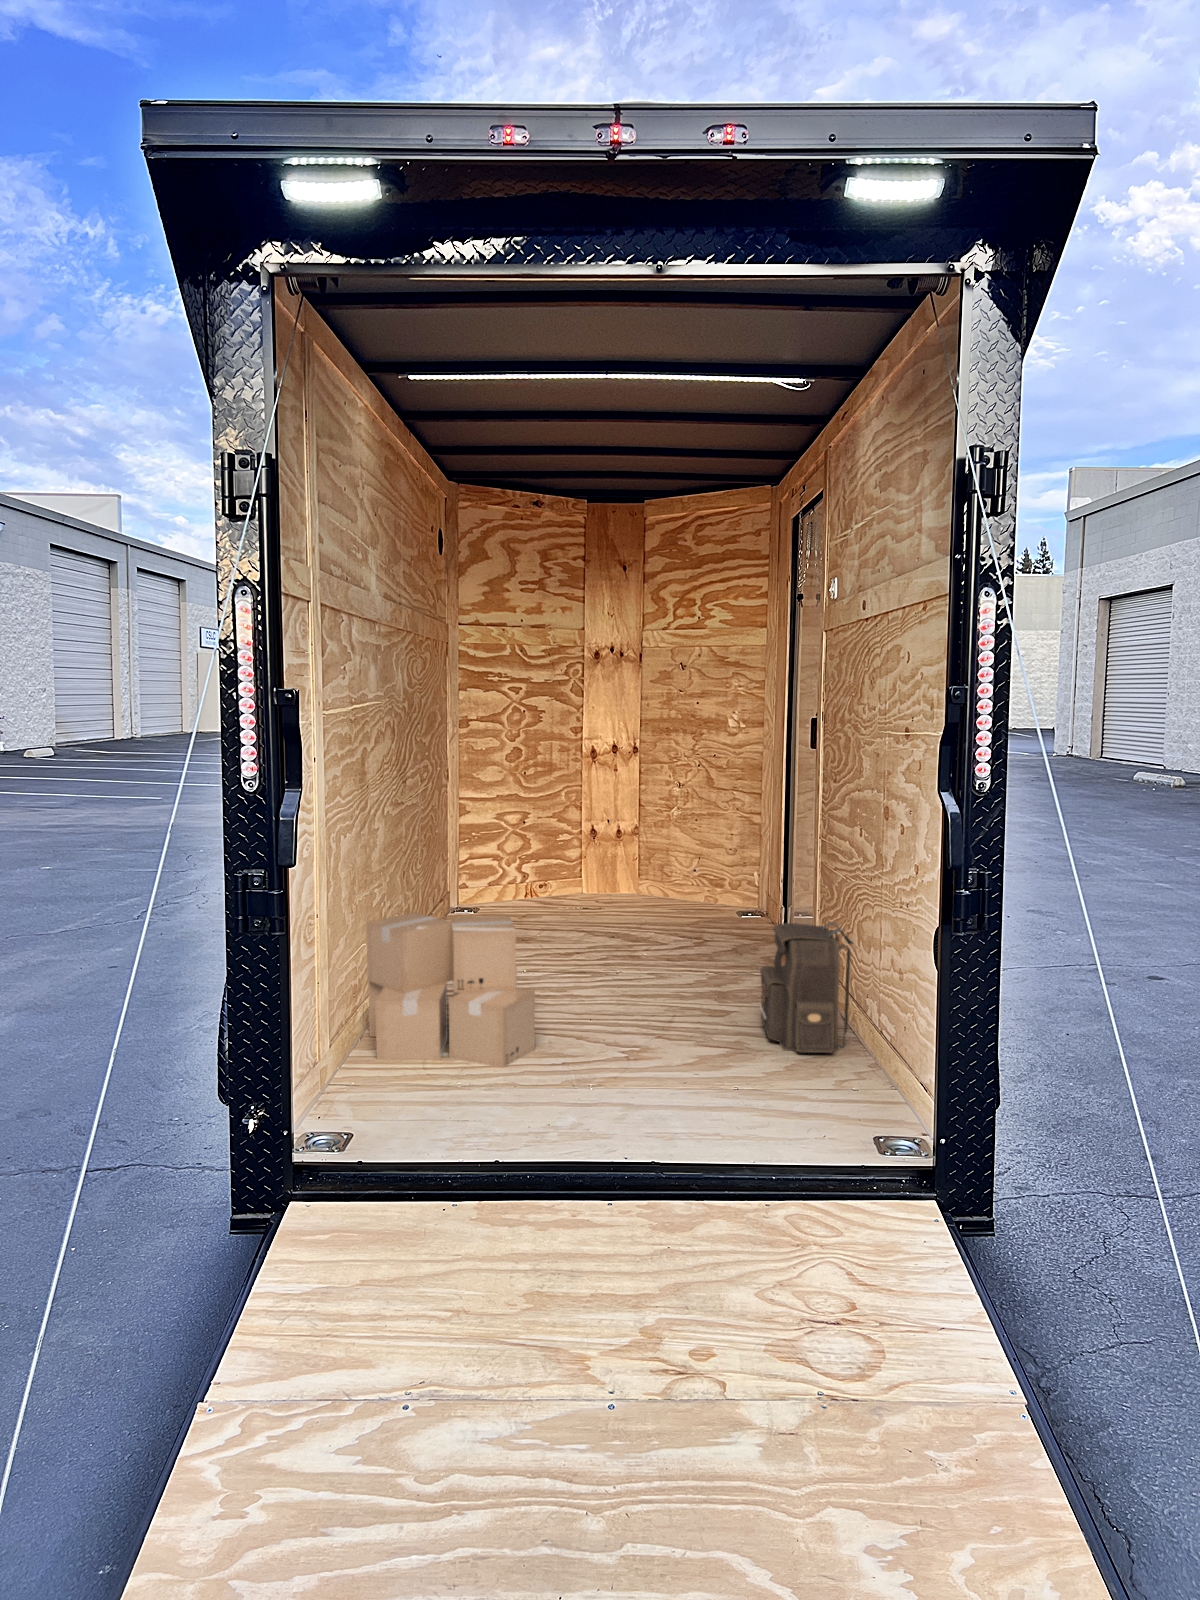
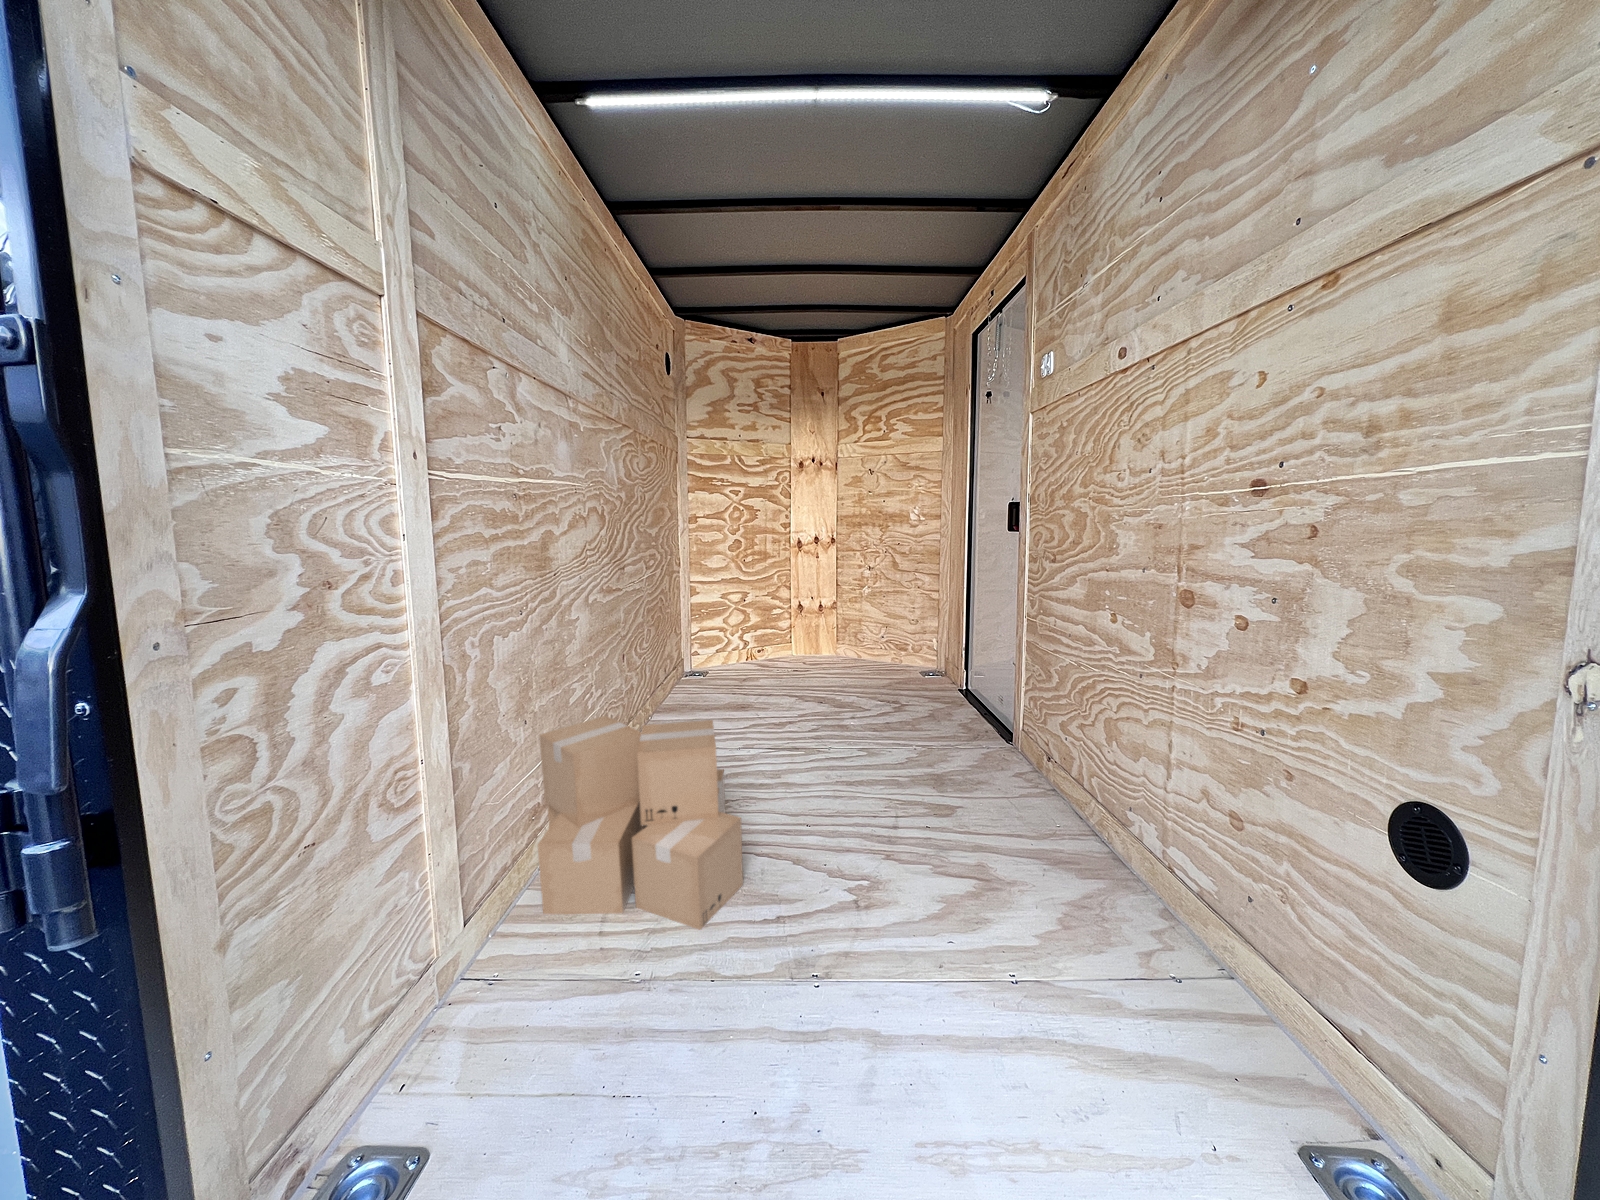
backpack: present [760,922,853,1053] -> none [996,720,1120,887]

